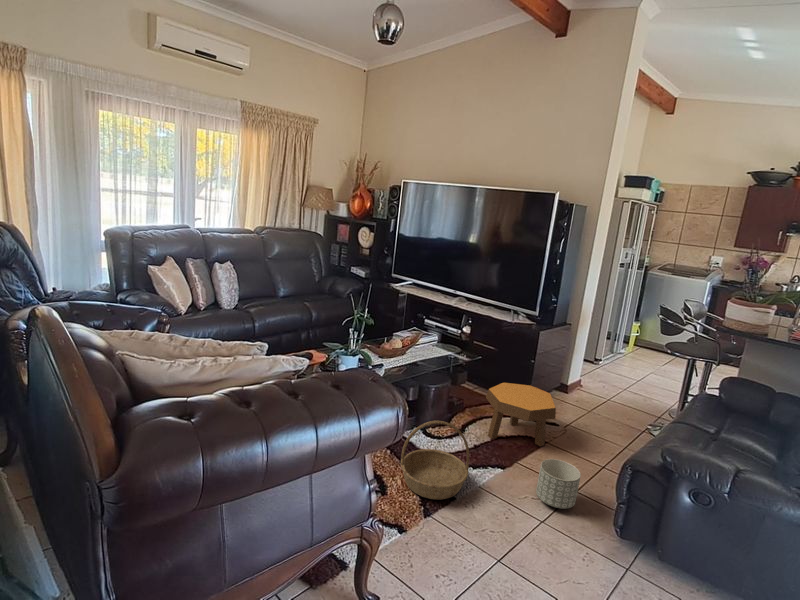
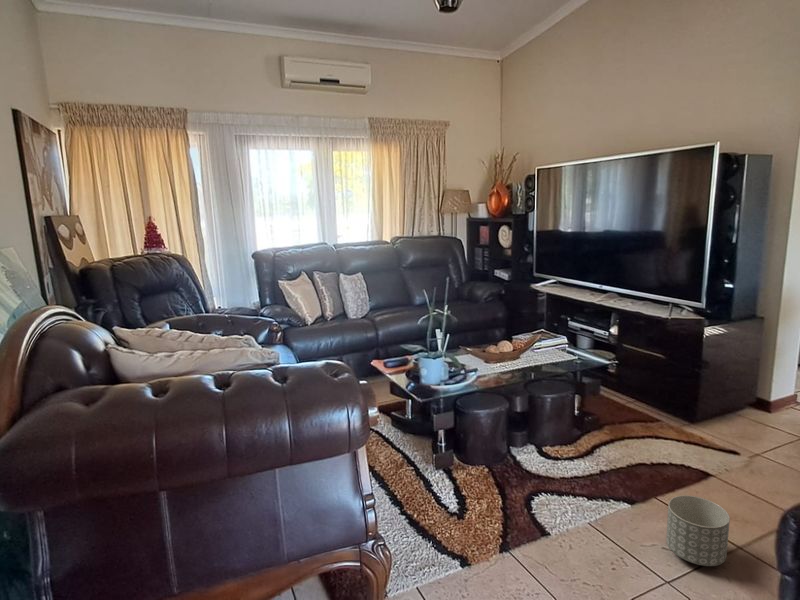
footstool: present [486,383,556,447] -> none [622,395,721,481]
basket: present [401,421,469,500] -> none [485,434,570,531]

